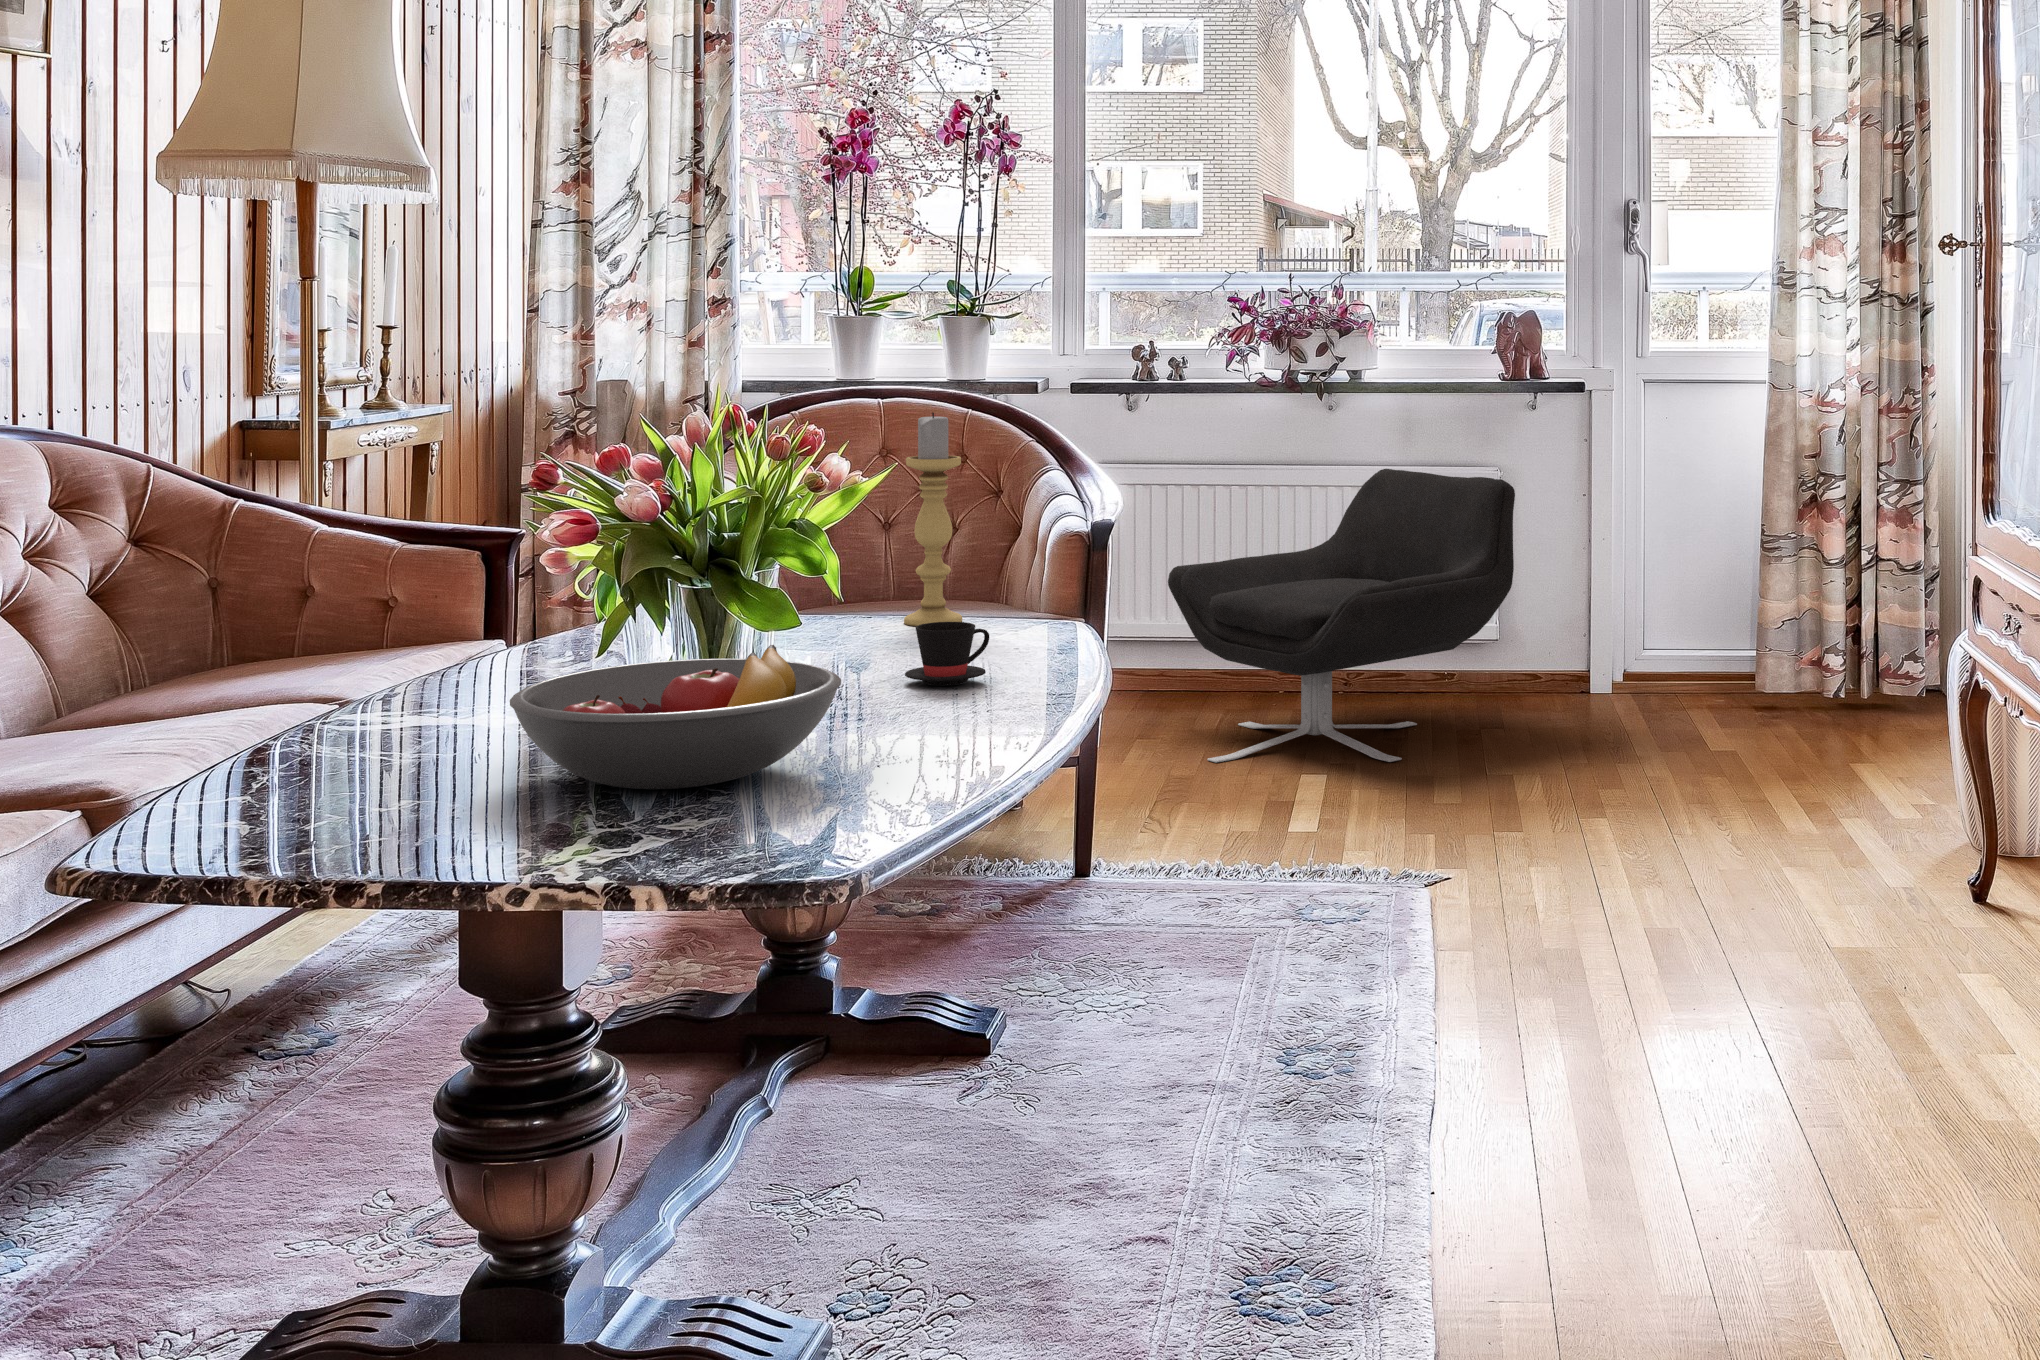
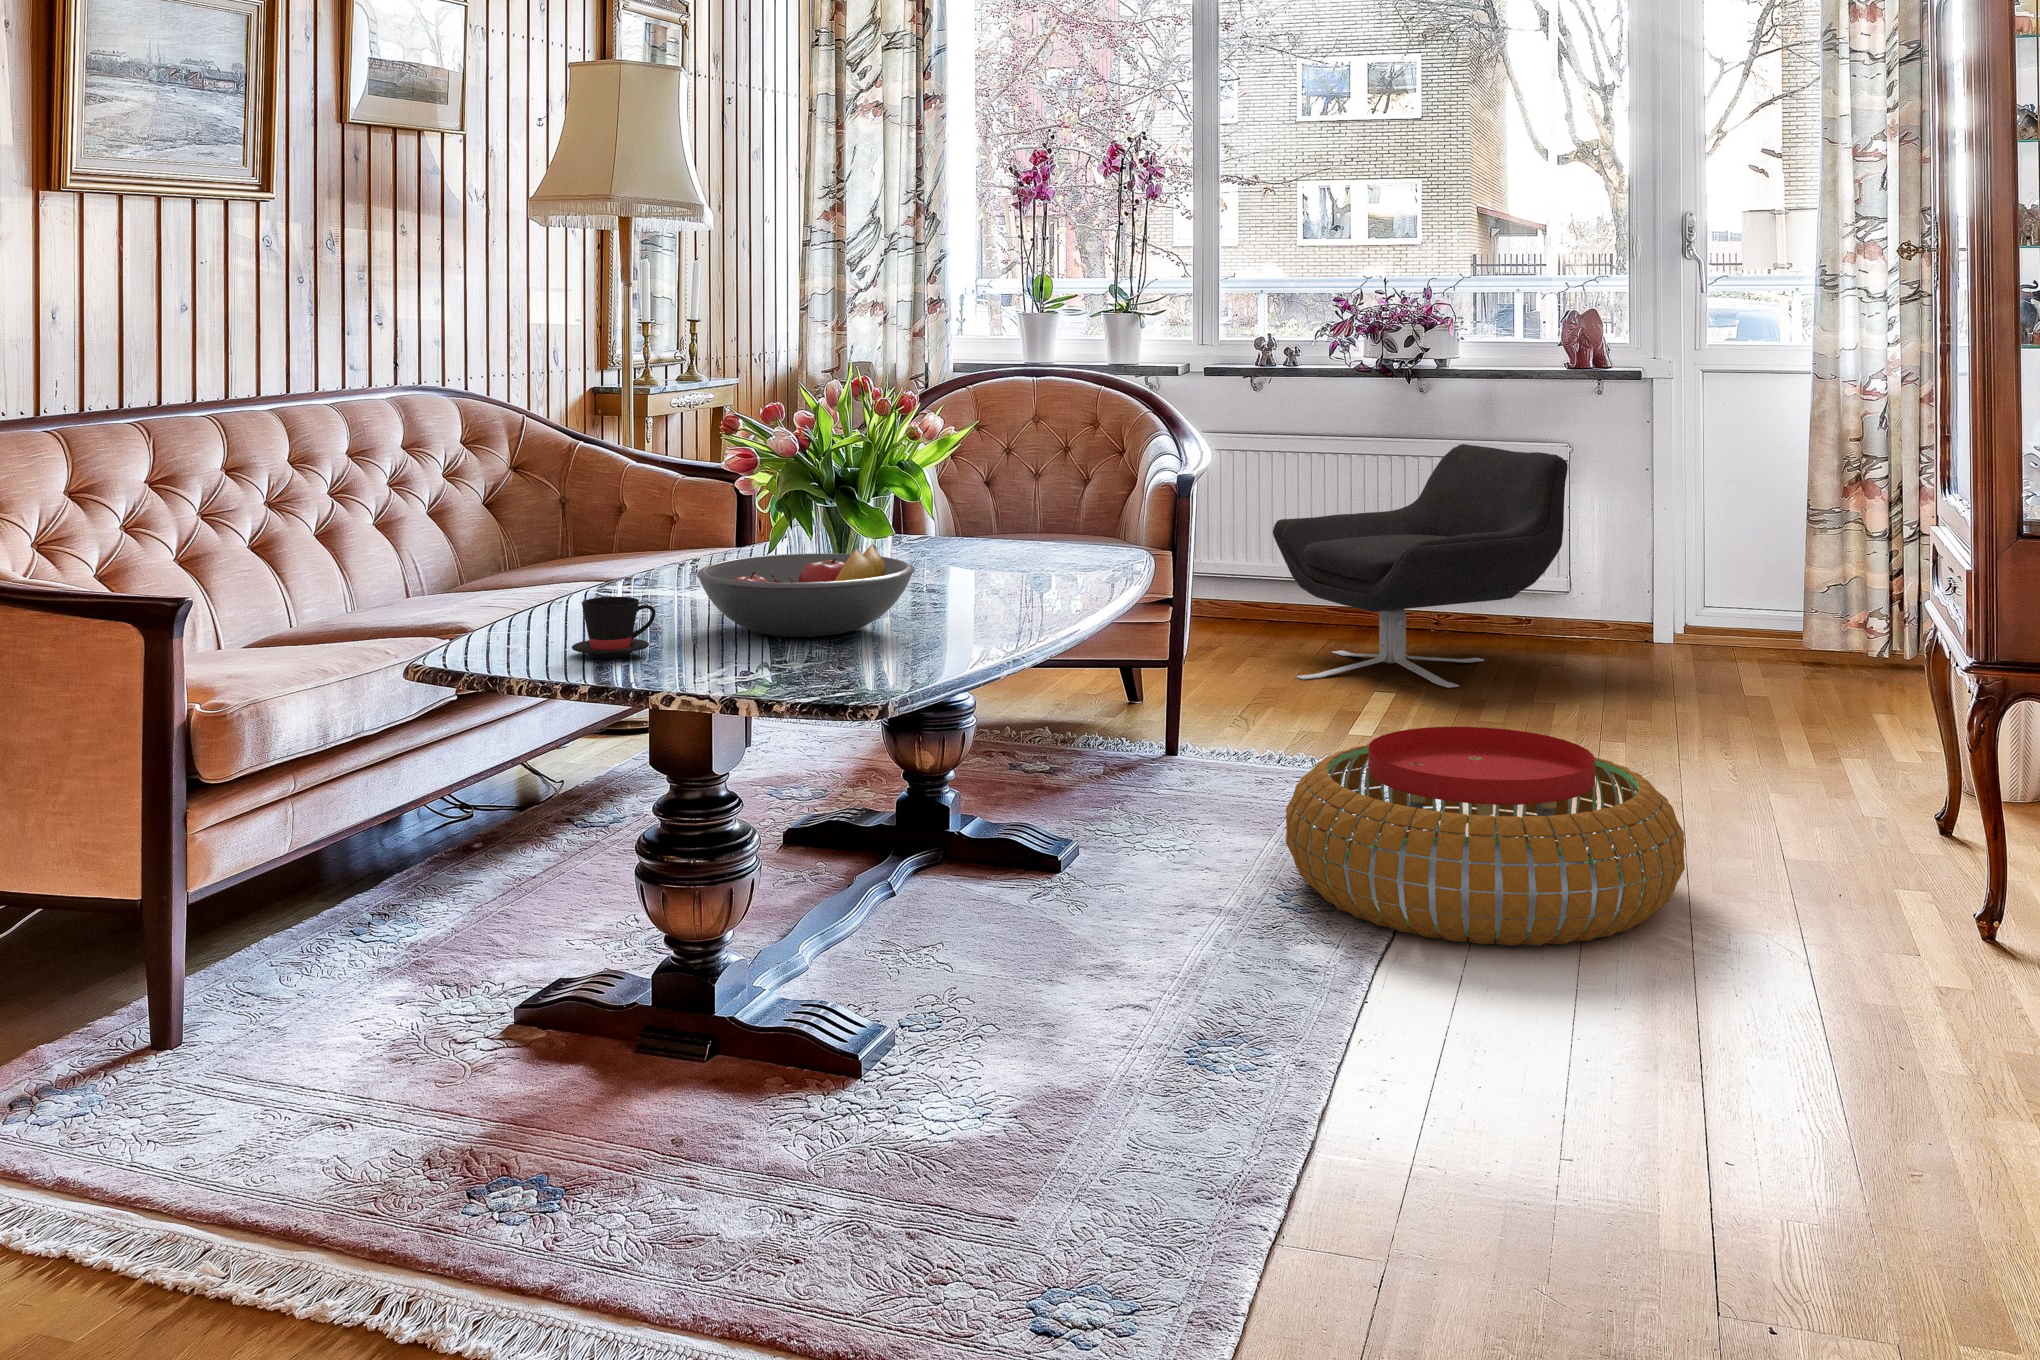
candle holder: present [904,413,962,626] -> none [1019,387,1062,549]
teacup: present [905,622,989,686] -> present [572,597,655,658]
pouf: none [1294,826,1778,1111] -> present [1286,727,1685,946]

